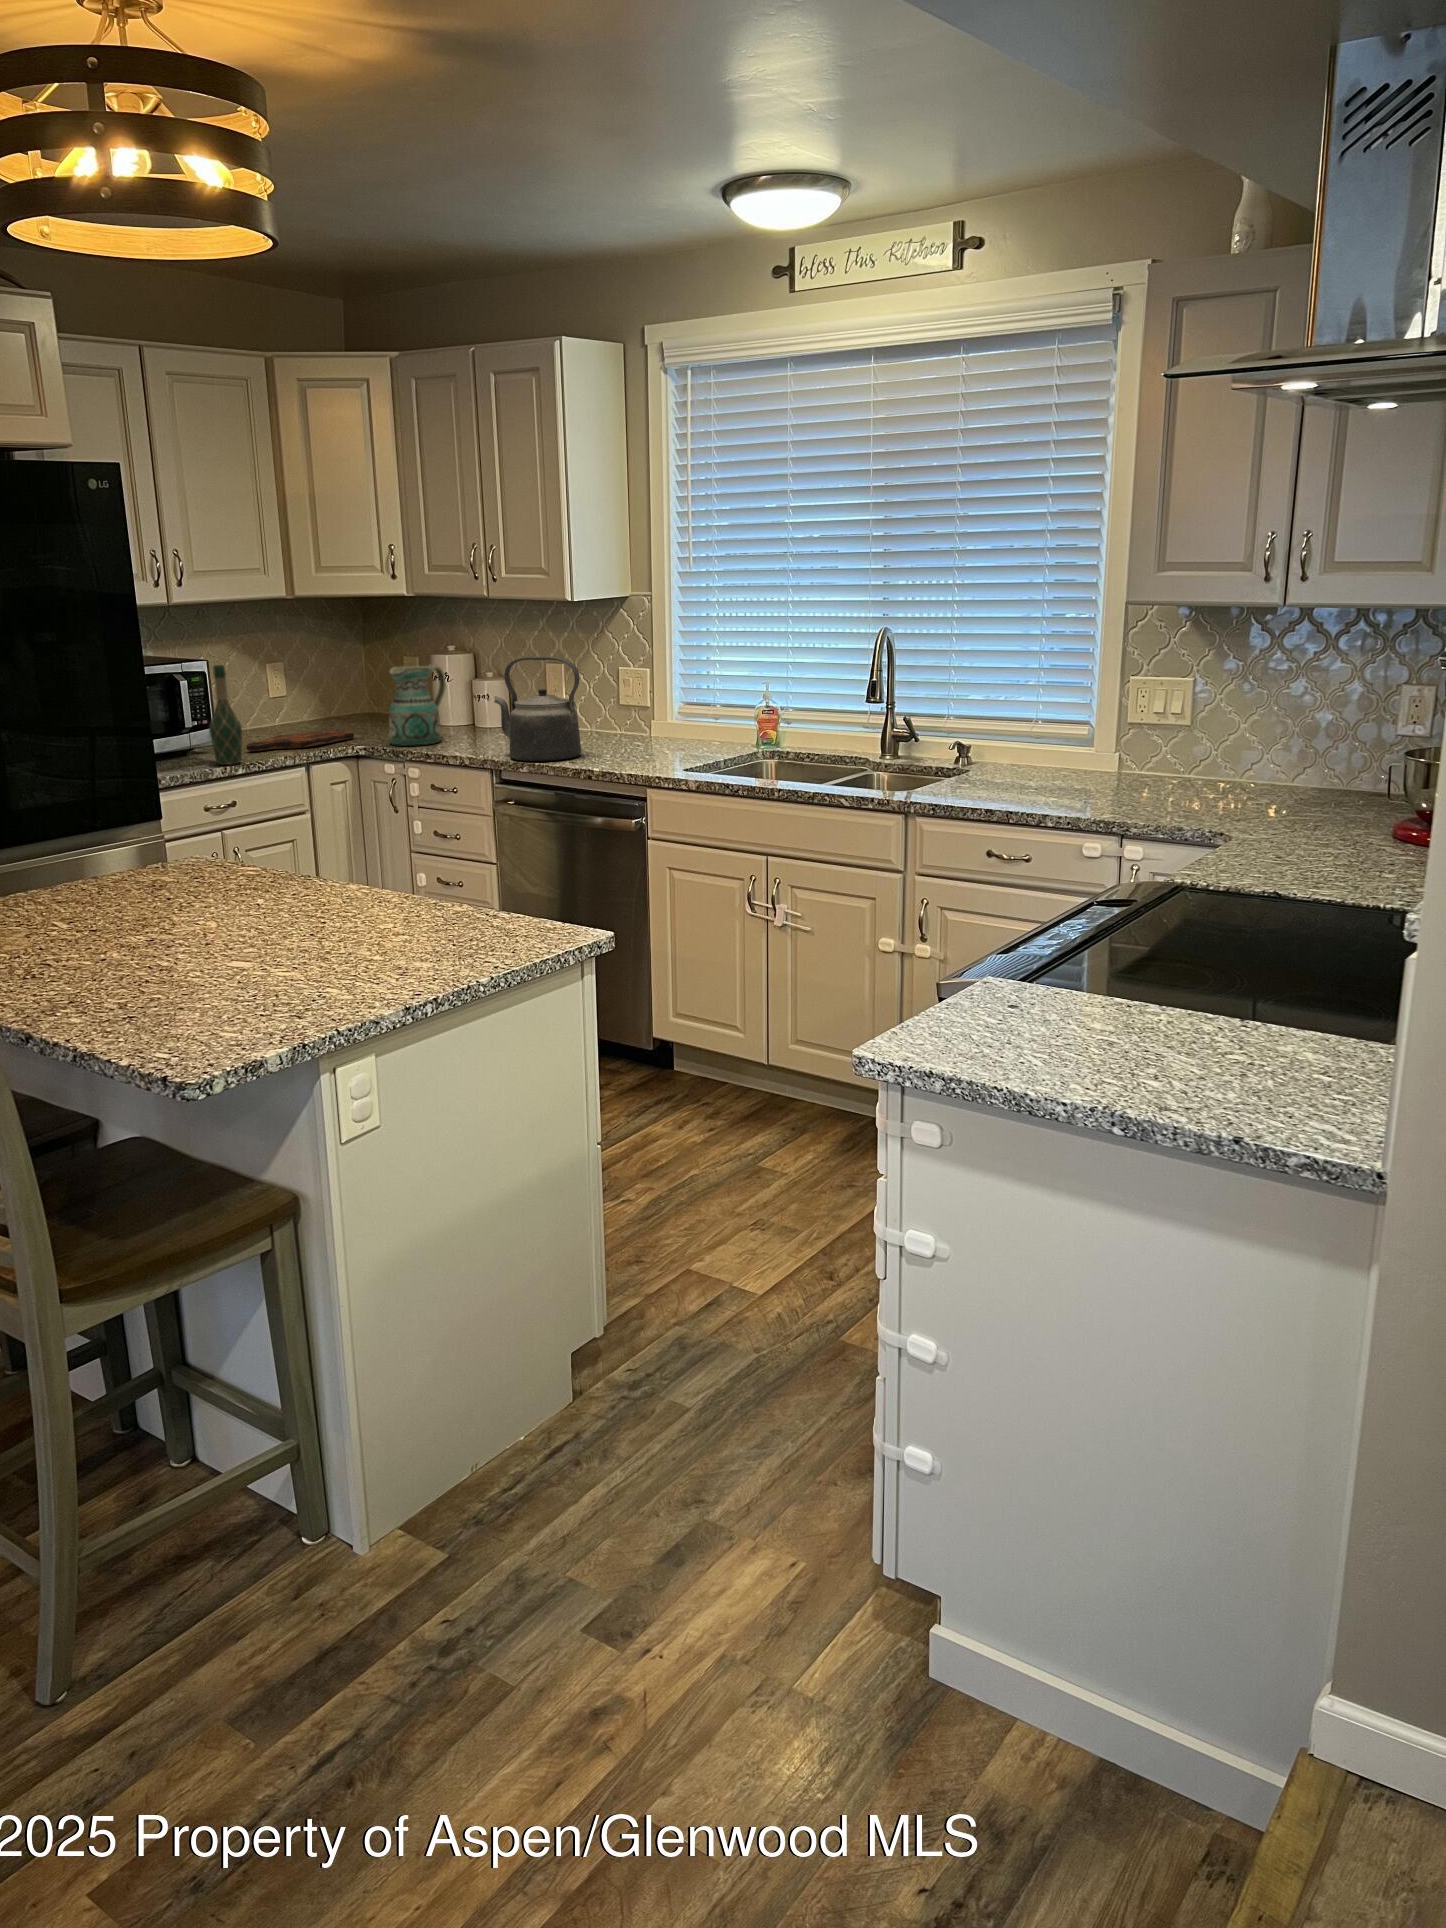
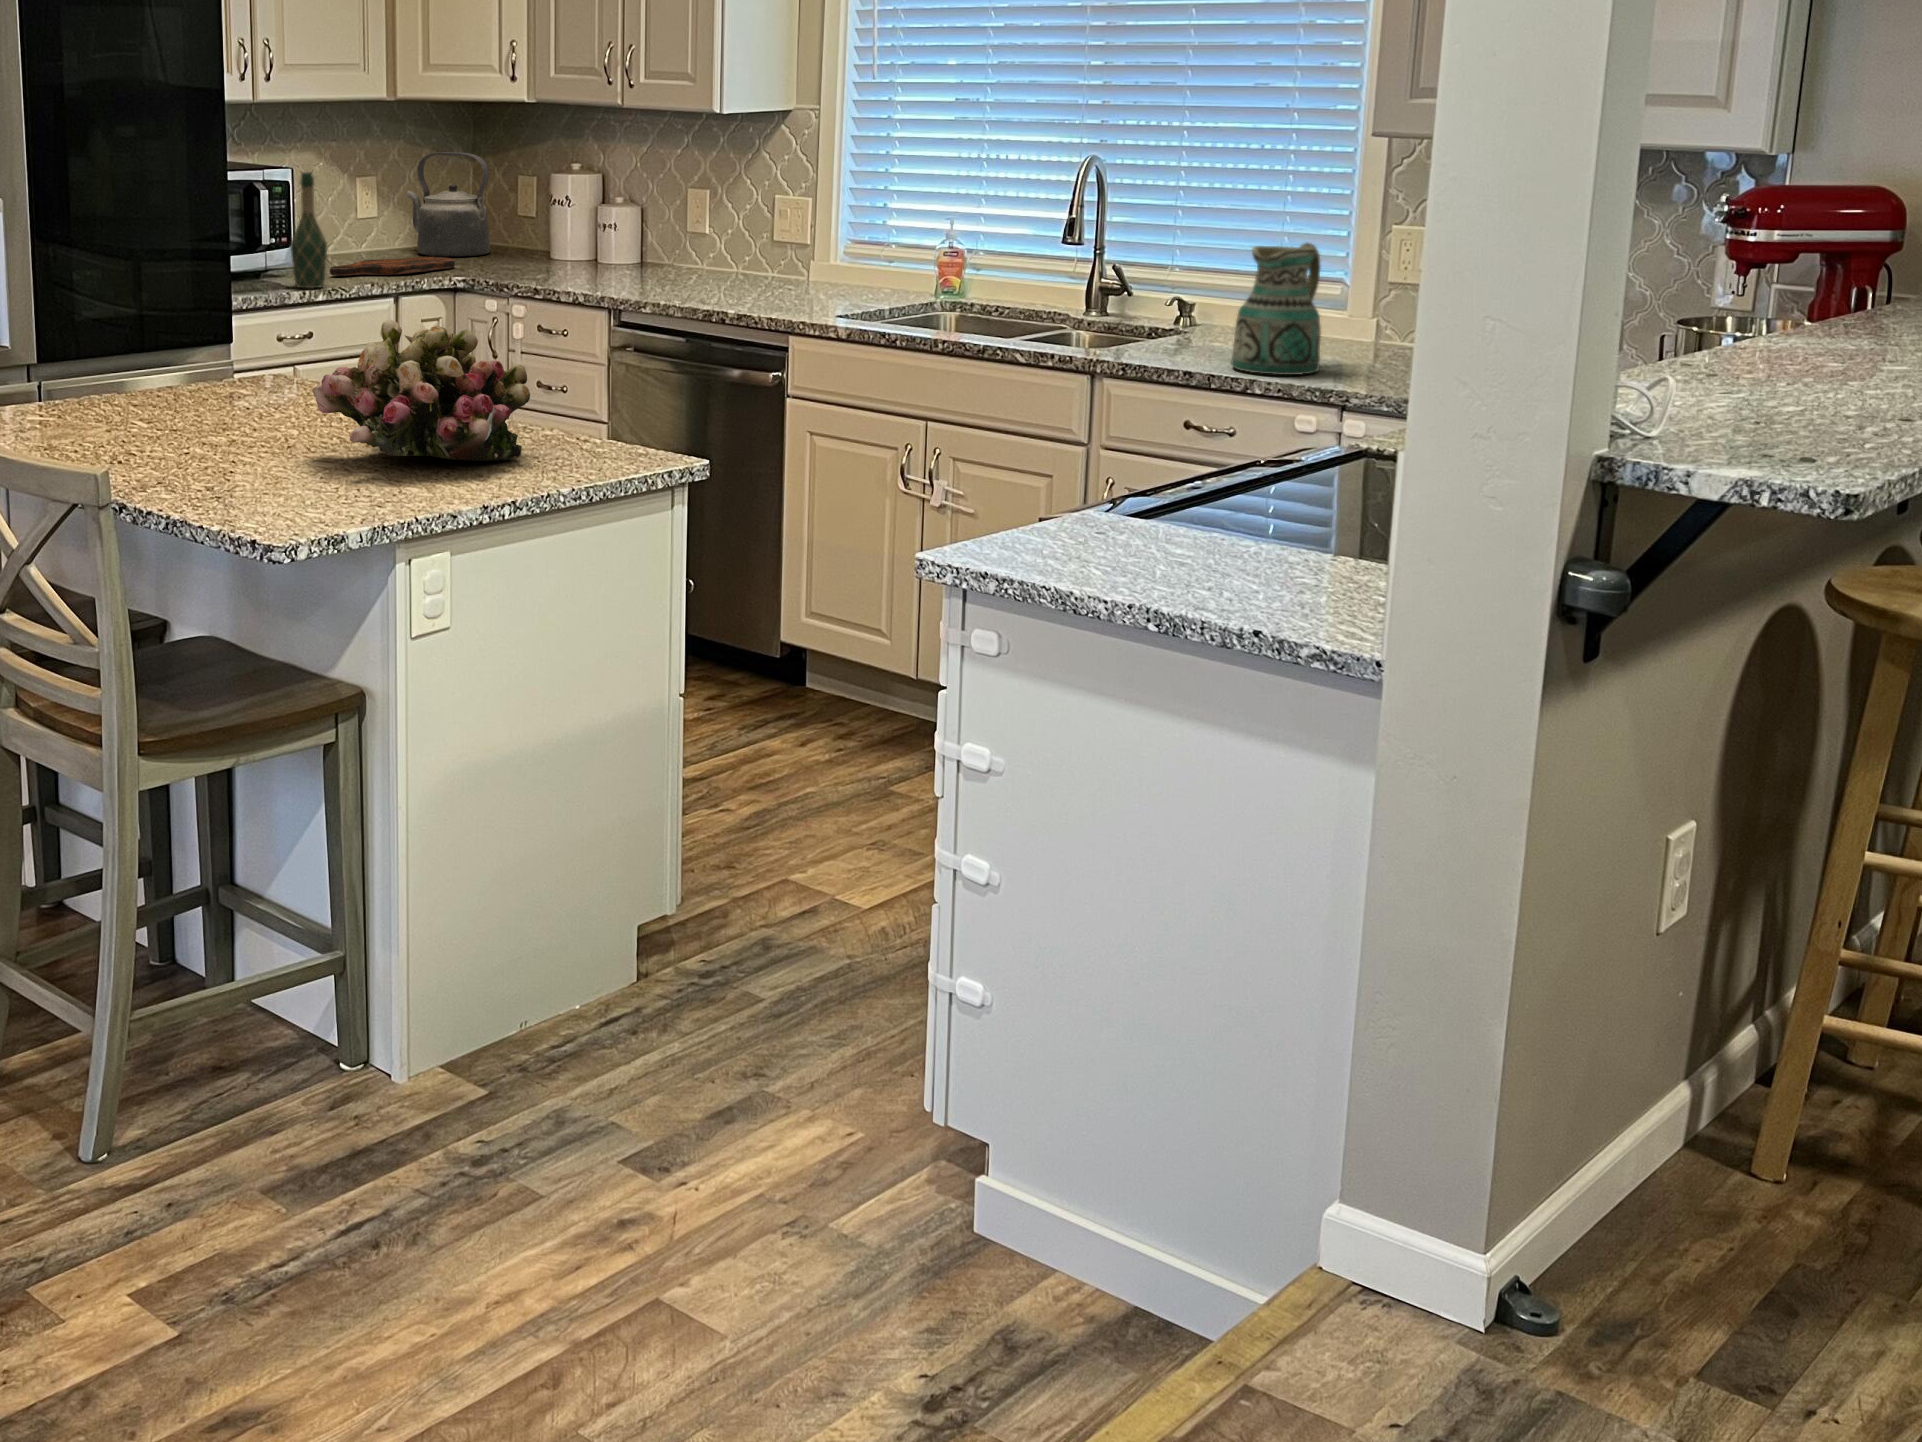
kettle: present [494,657,581,761] -> present [407,152,490,257]
ceramic pitcher: present [389,664,446,745] -> present [1231,243,1321,375]
flower arrangement: none [225,819,439,954] -> present [312,320,530,461]

